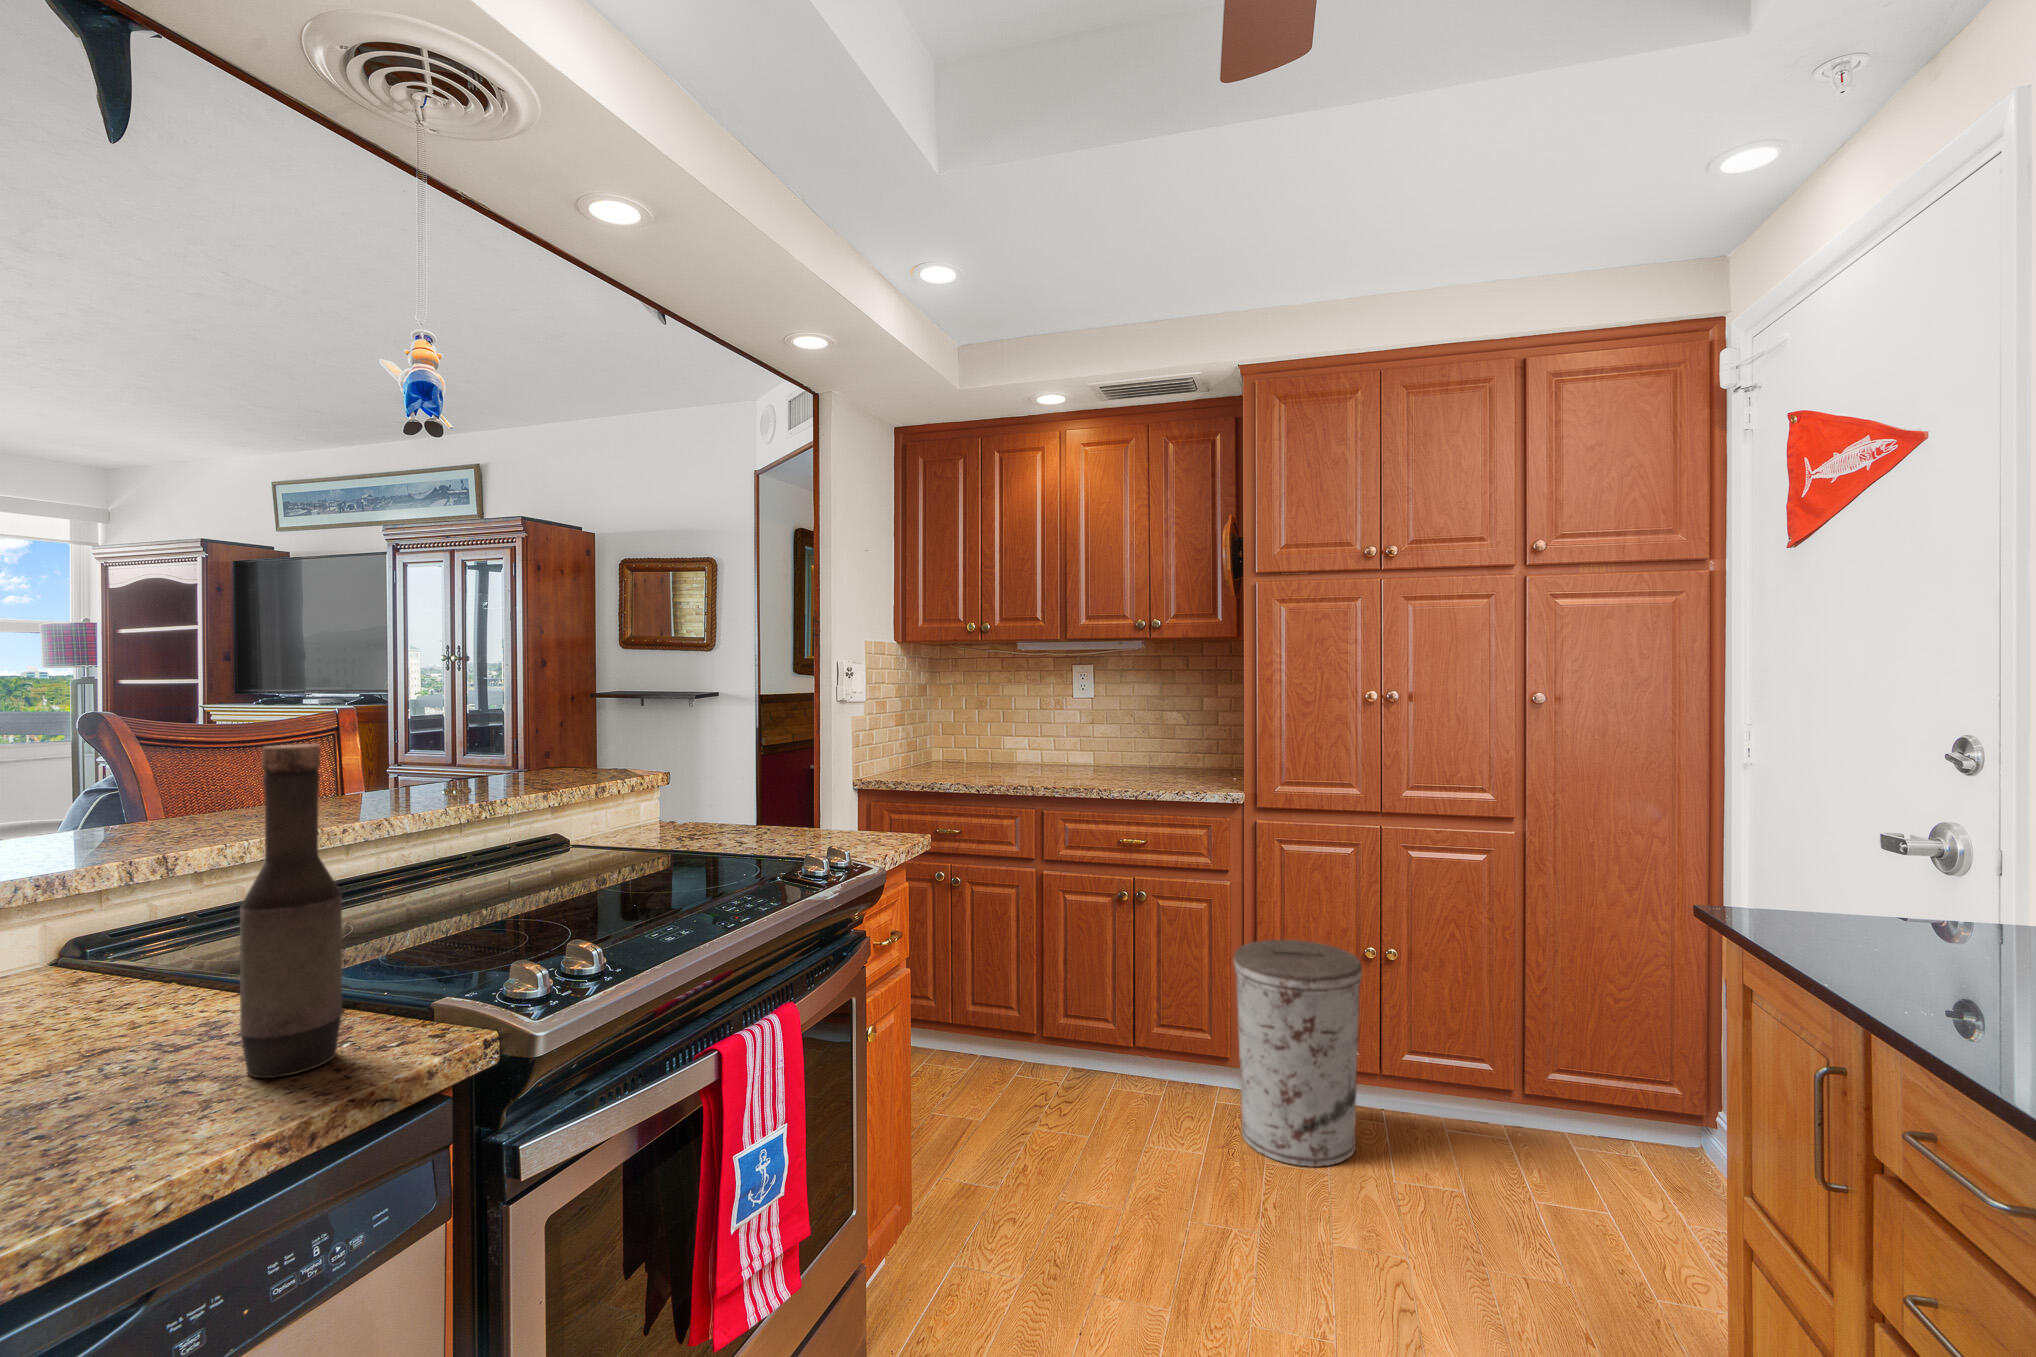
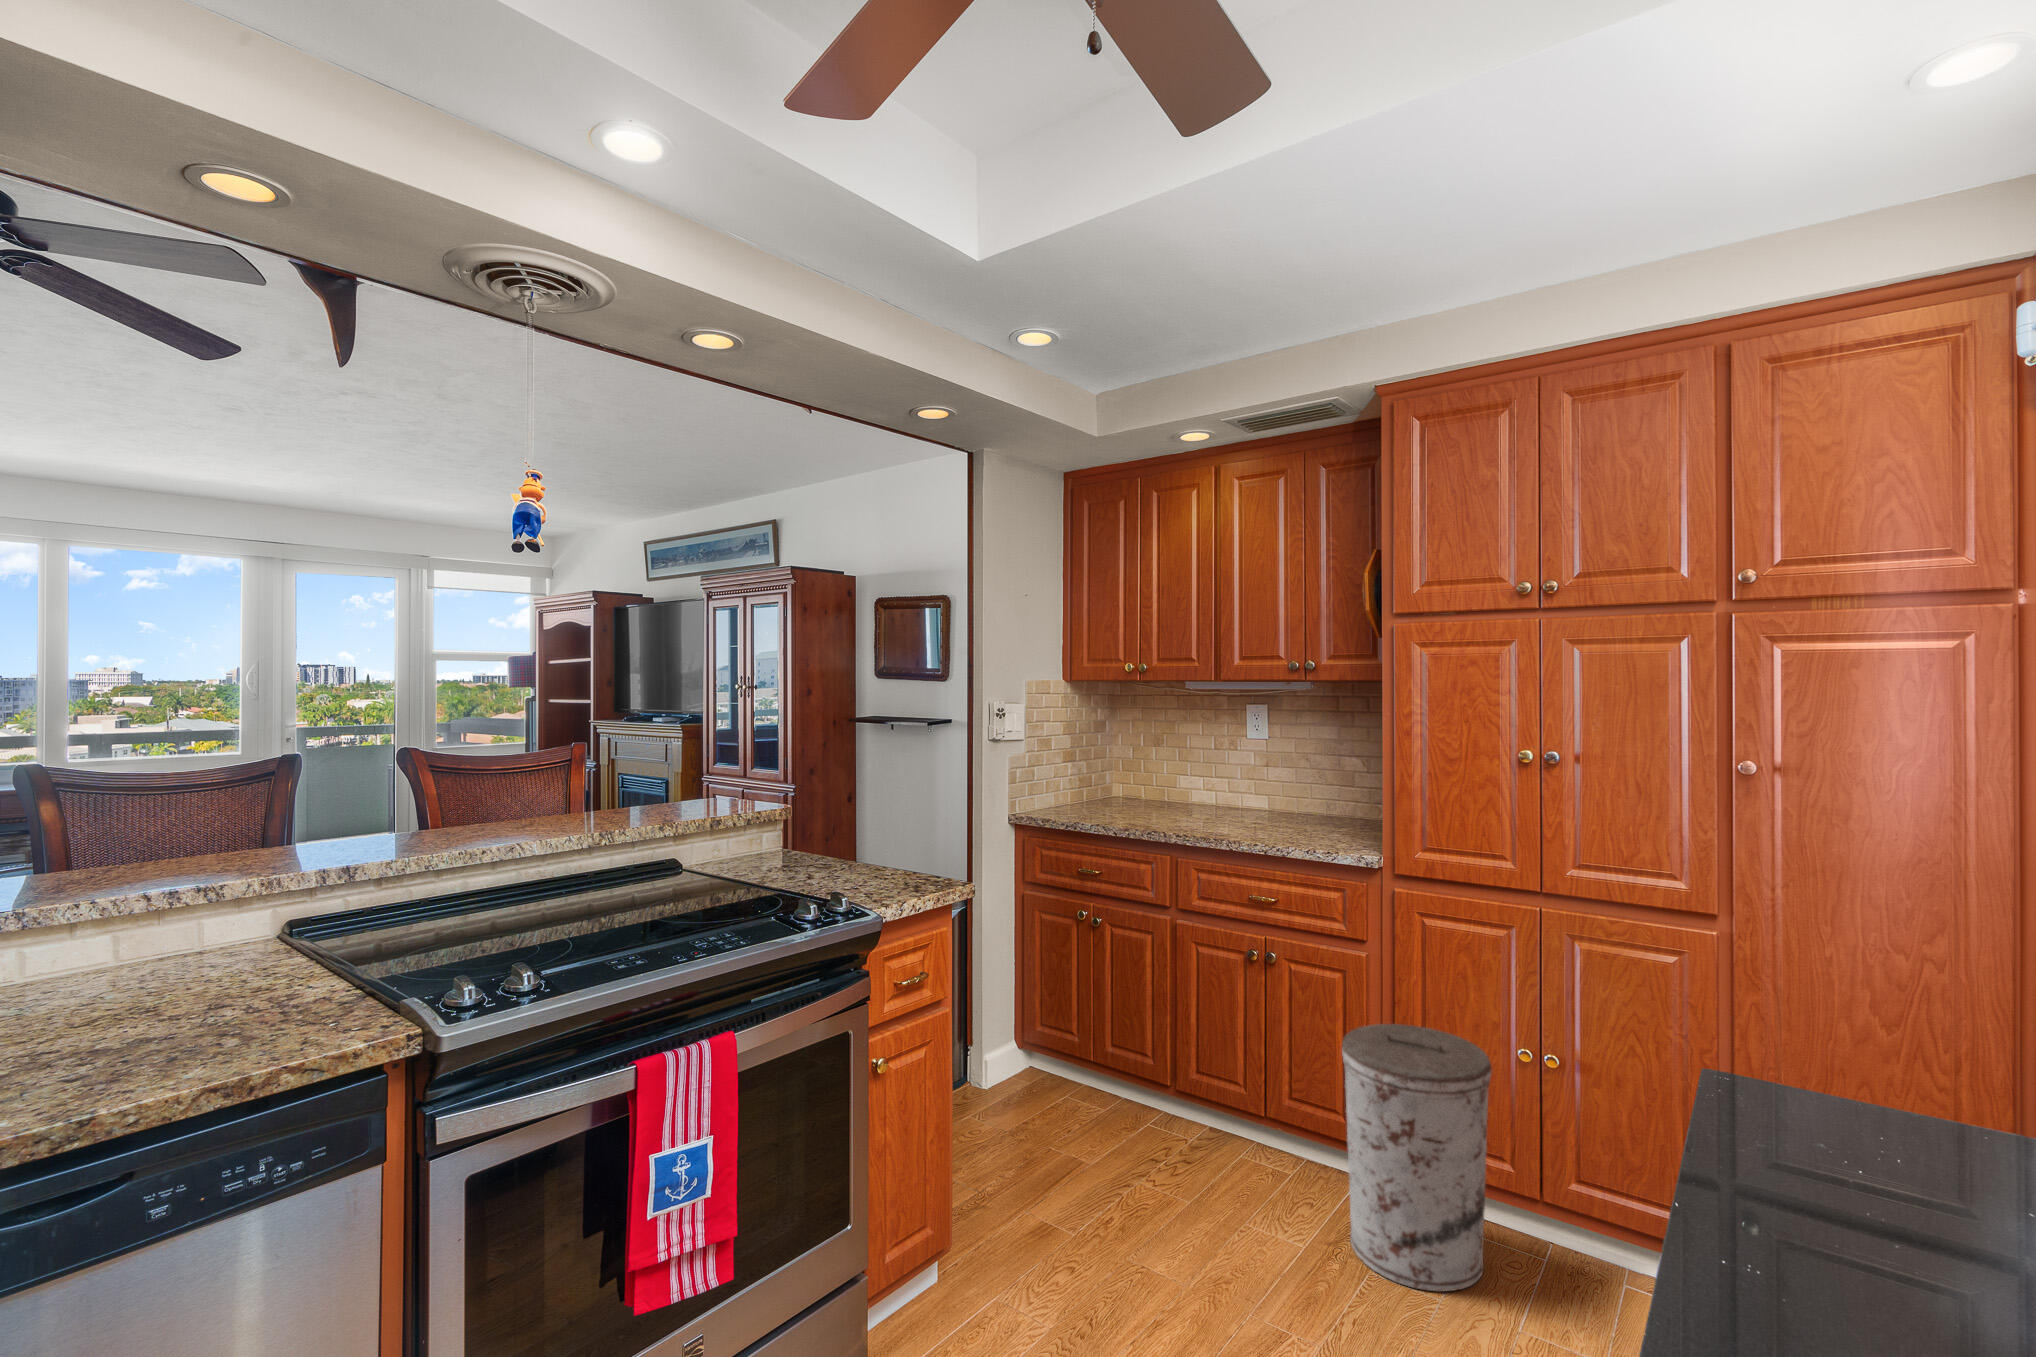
bottle: present [240,744,342,1078] -> none [258,820,327,1044]

